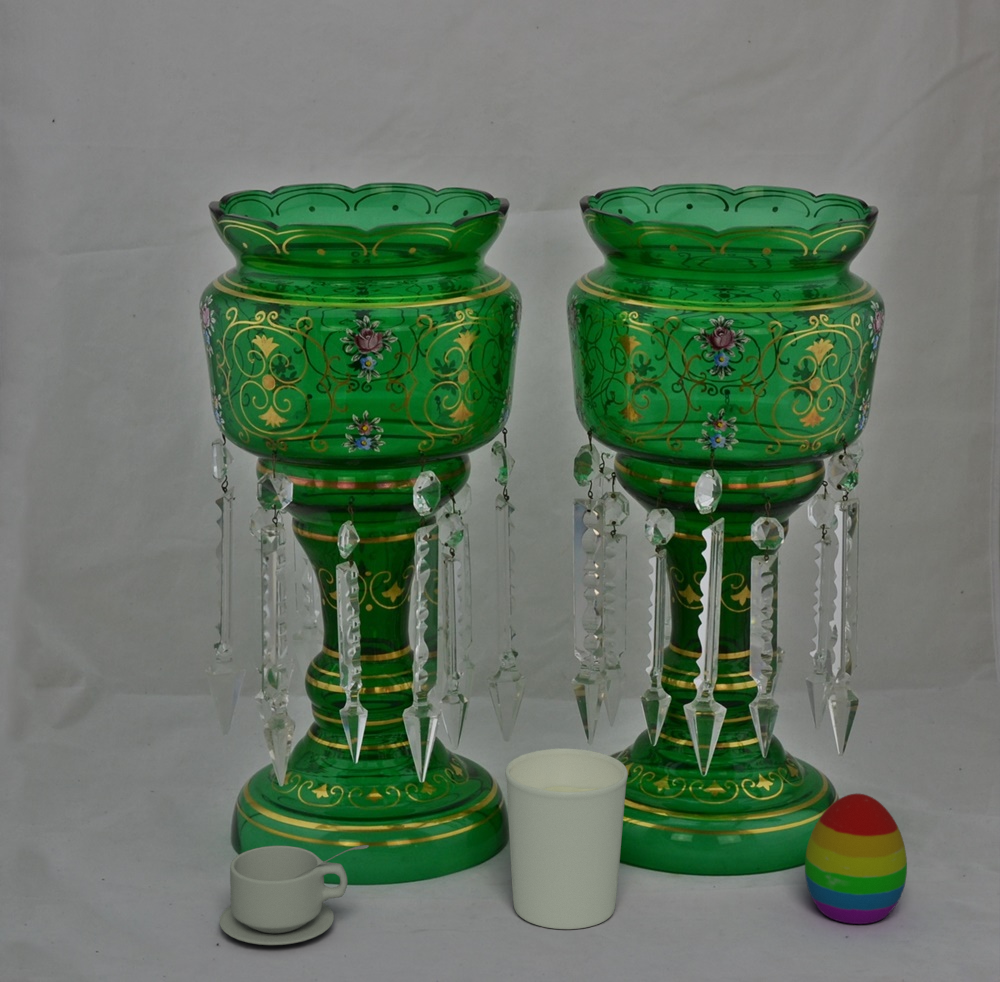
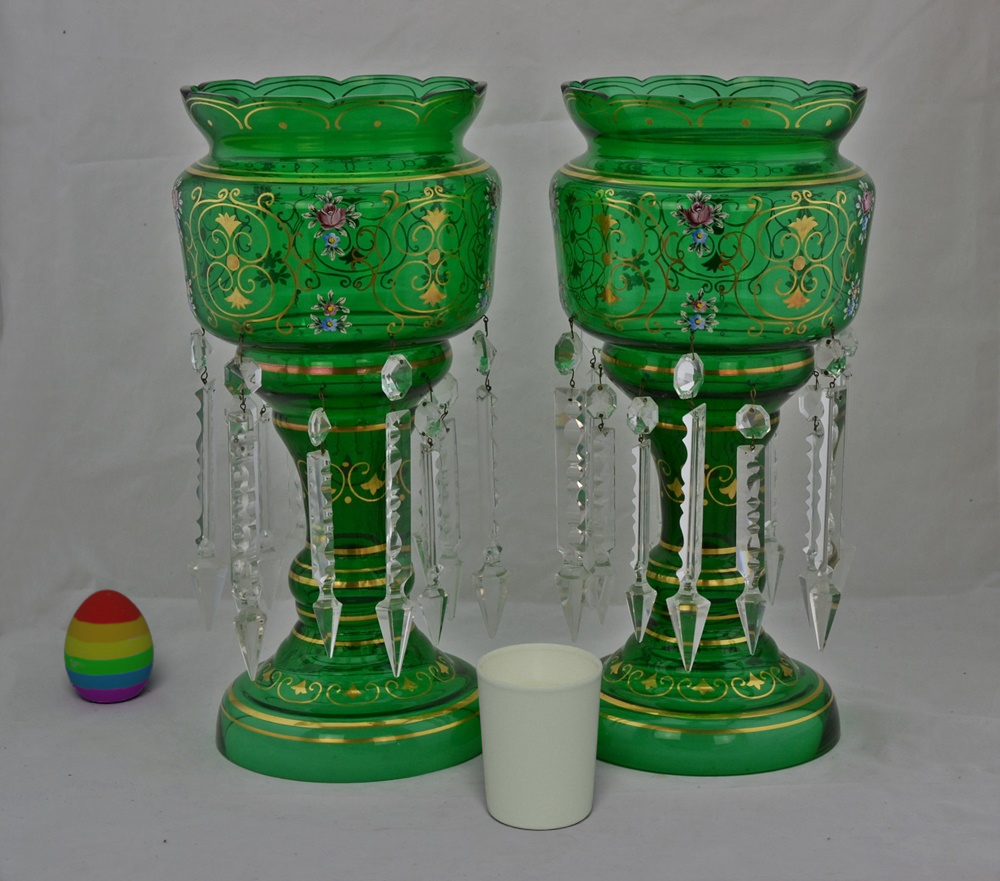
decorative egg: present [805,793,907,924] -> present [64,589,154,703]
teacup: present [219,845,369,945] -> none [180,739,330,842]

